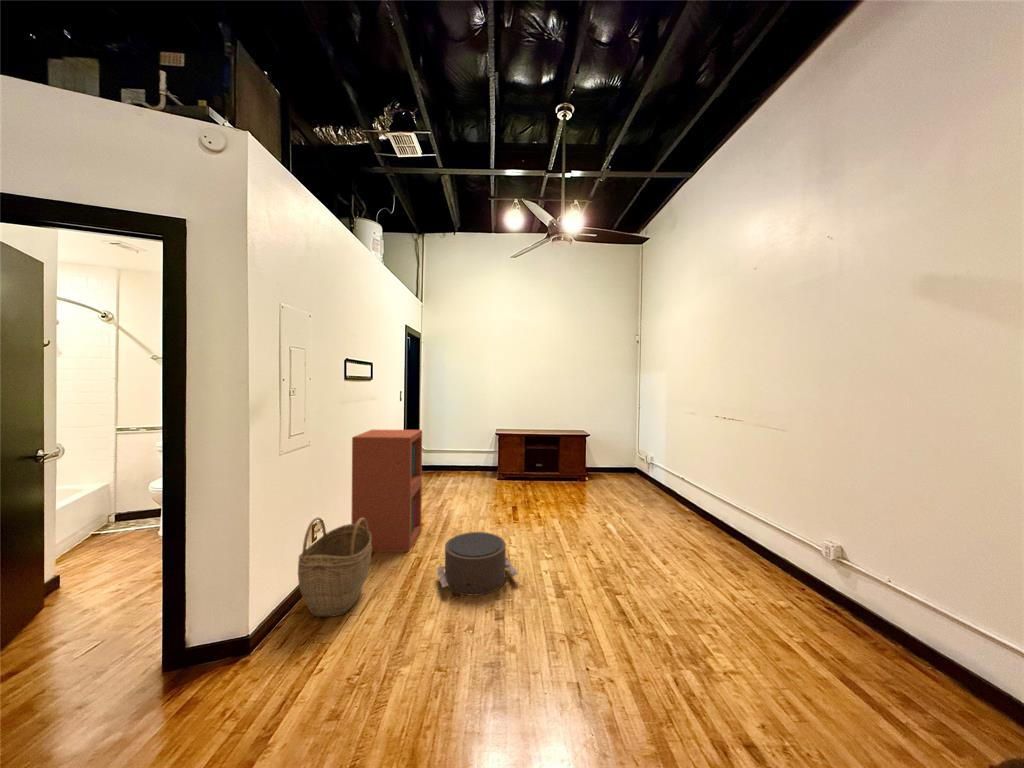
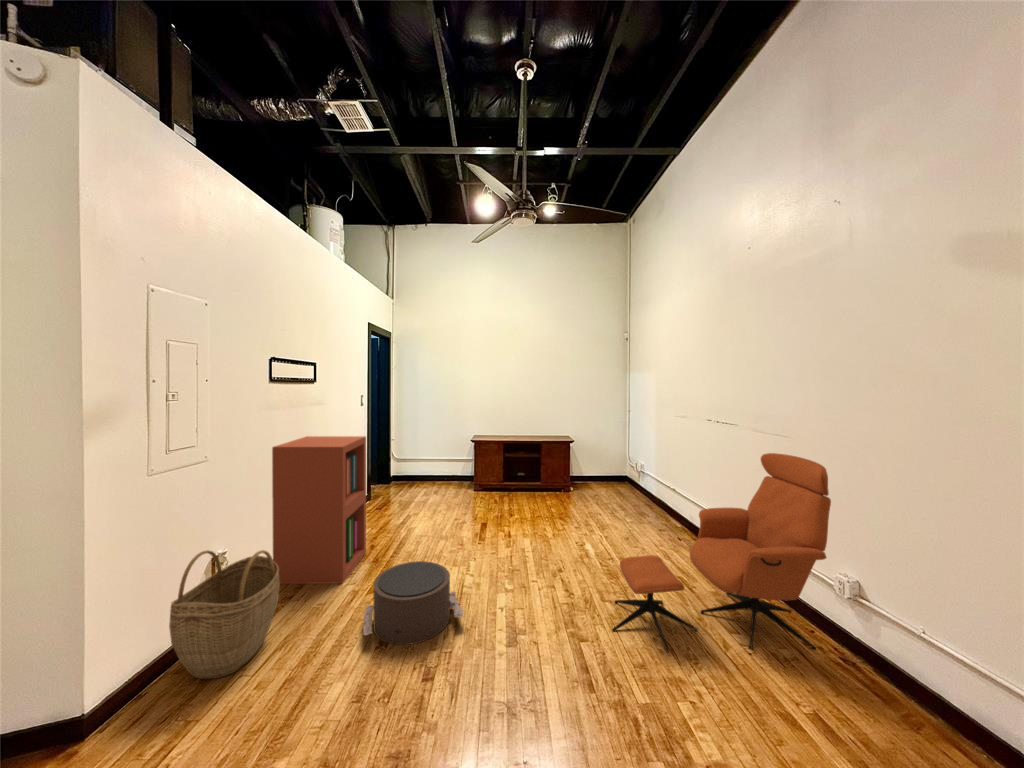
armchair: none [638,444,818,603] -> present [612,453,831,653]

